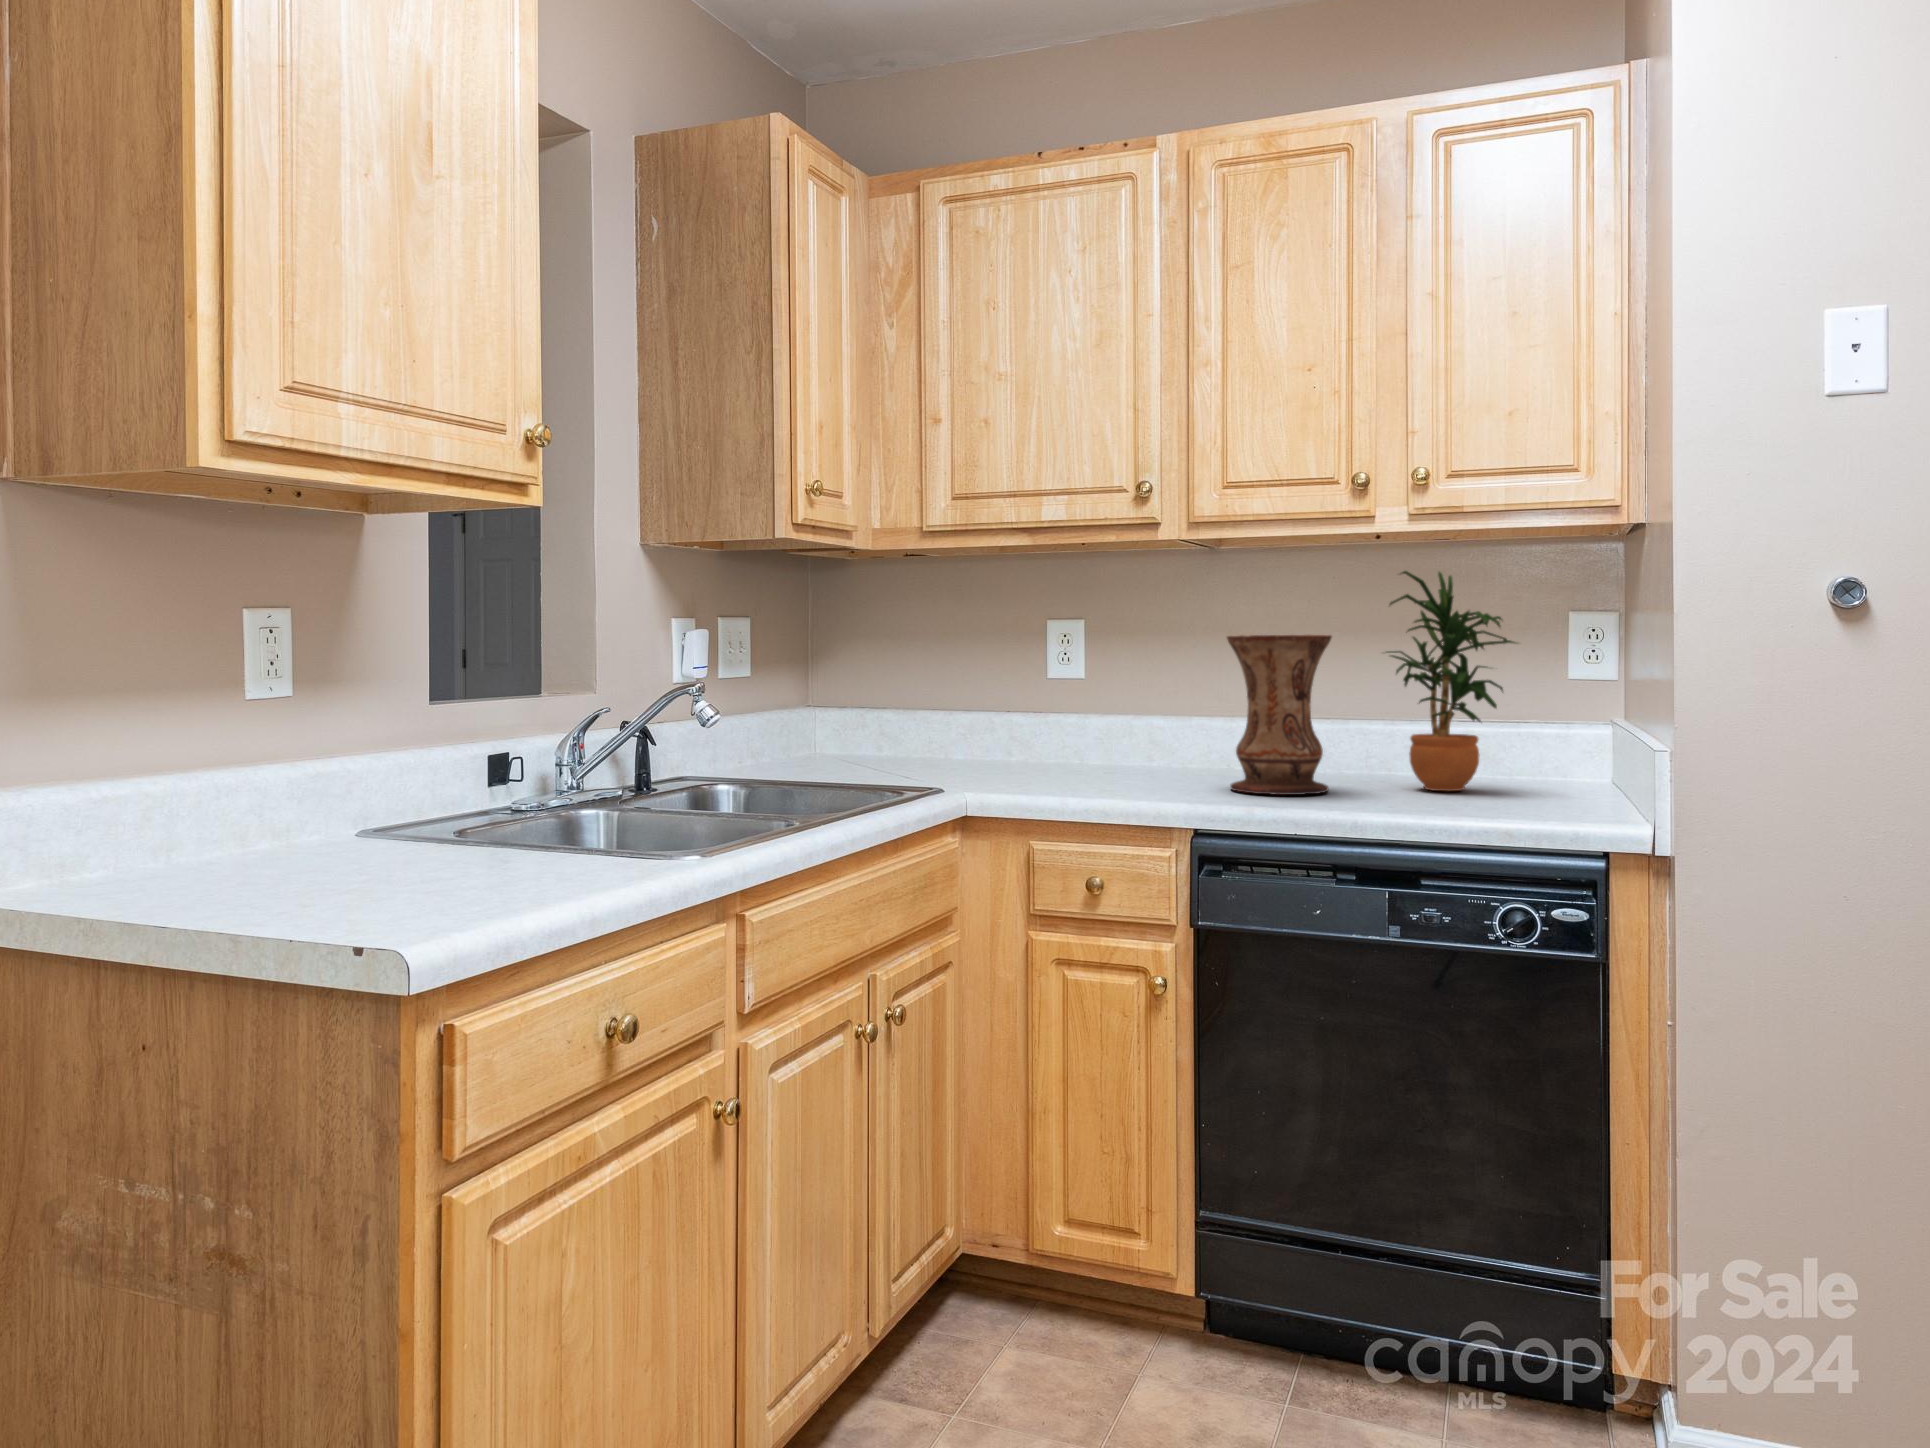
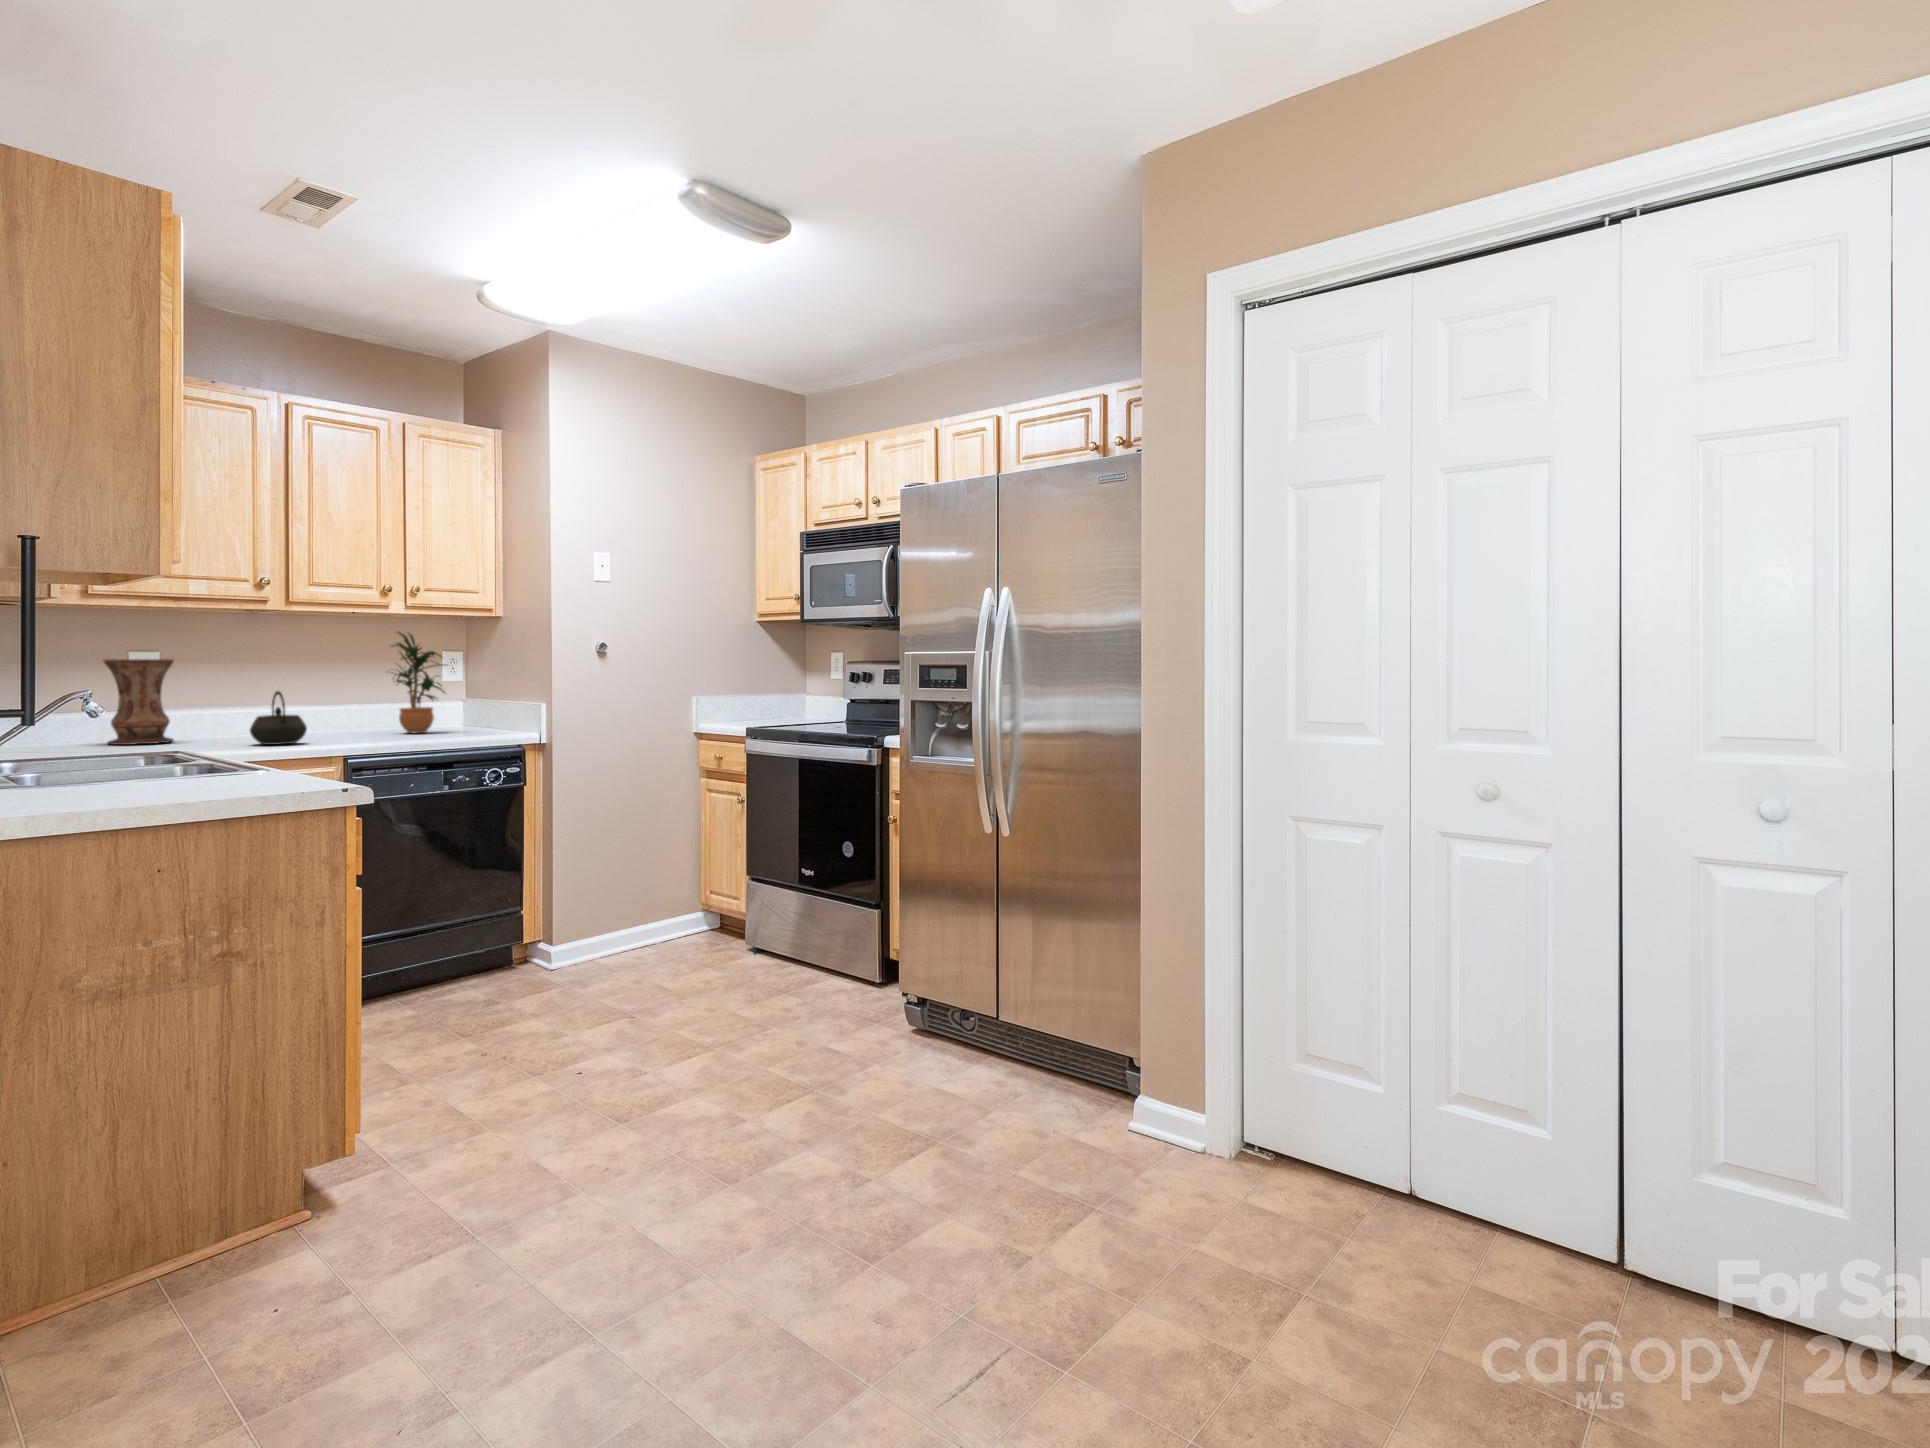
vase: present [1227,635,1332,795] -> present [104,659,174,745]
kettle: none [1072,691,1161,793] -> present [250,691,307,745]

